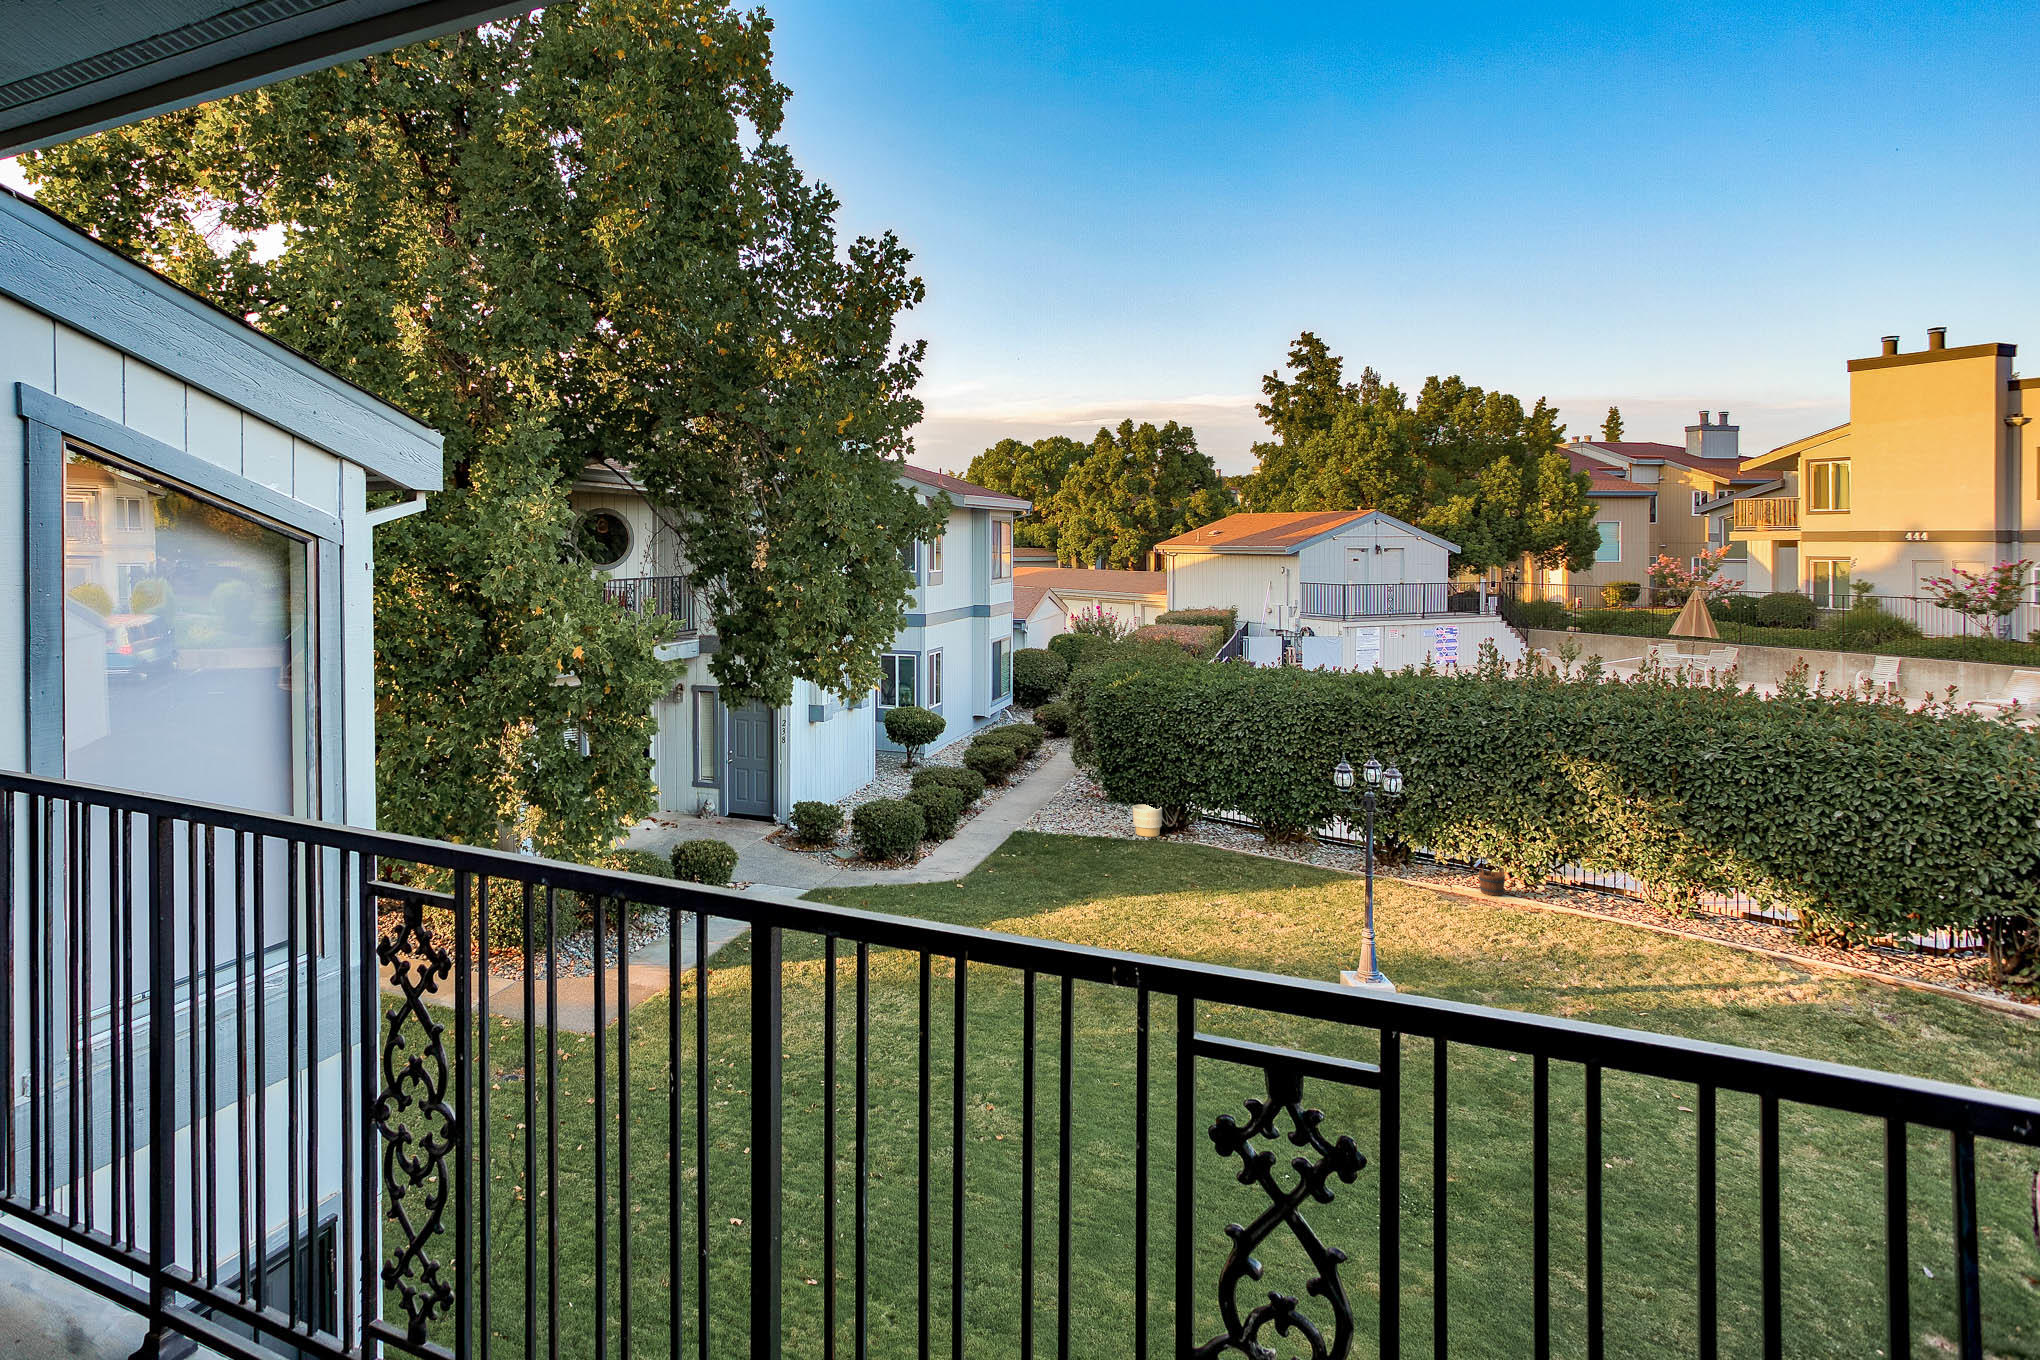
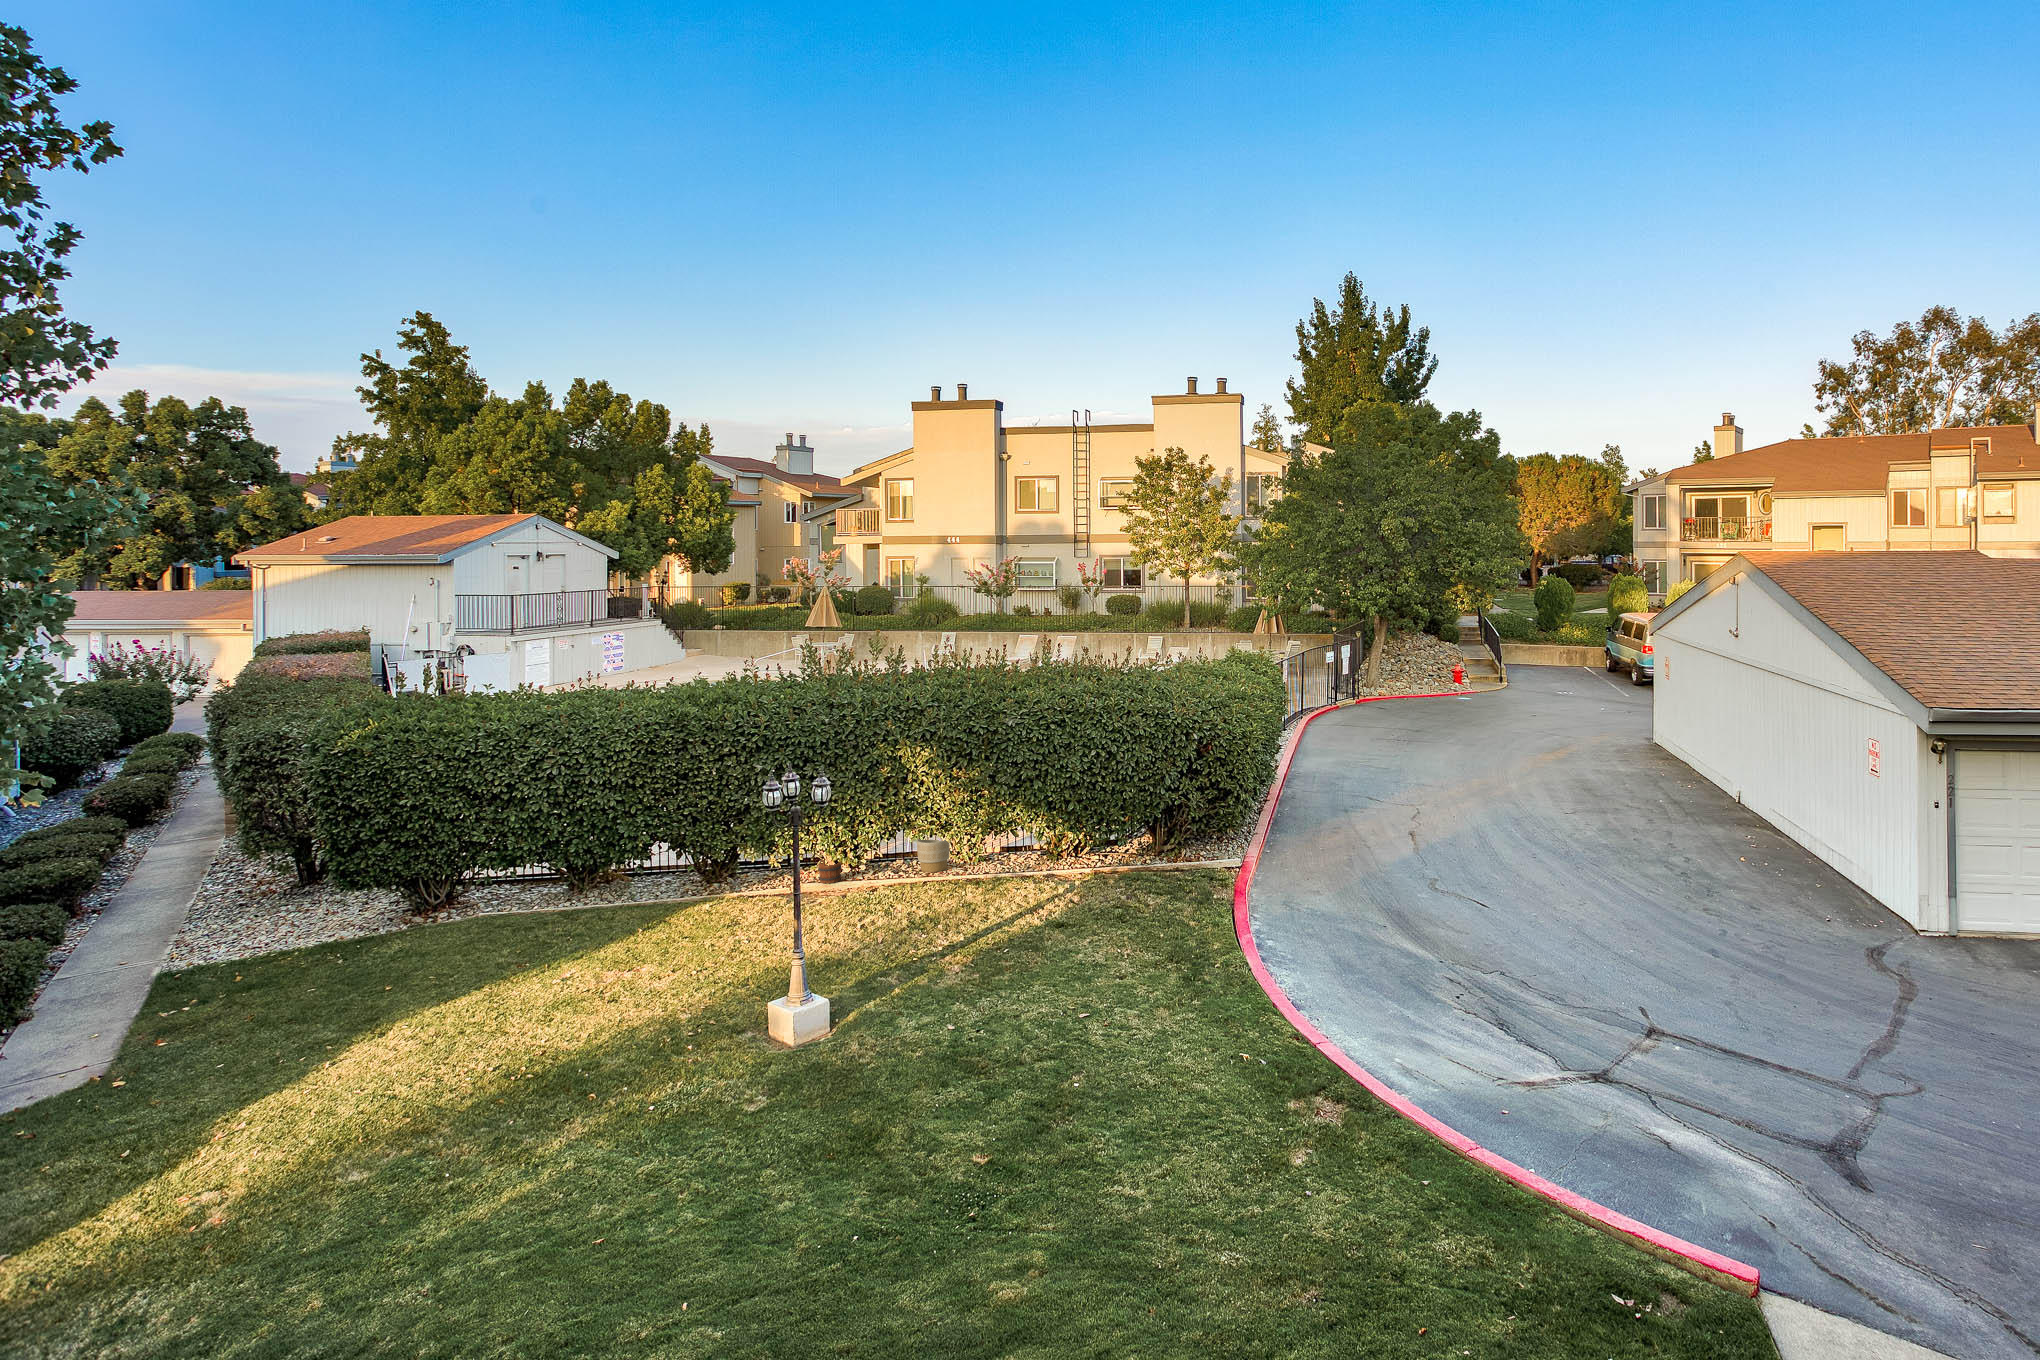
planter: present [1133,804,1162,837] -> present [917,839,949,872]

